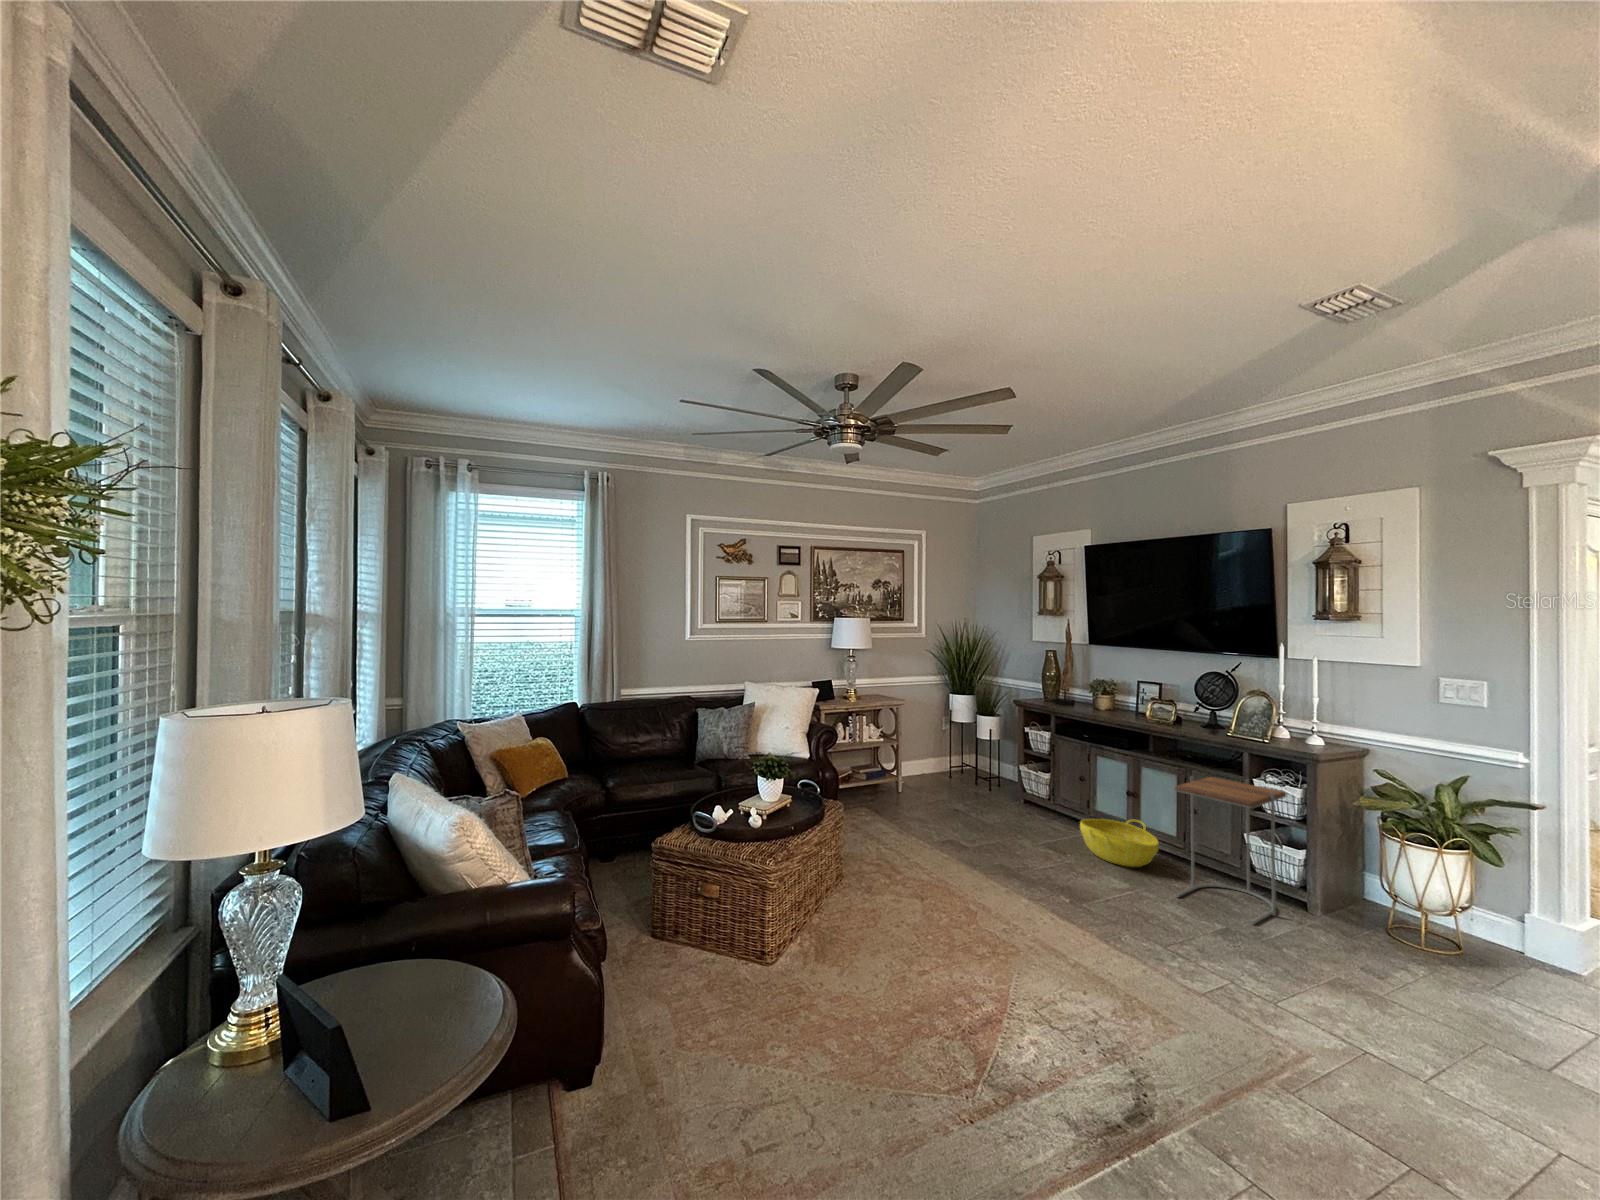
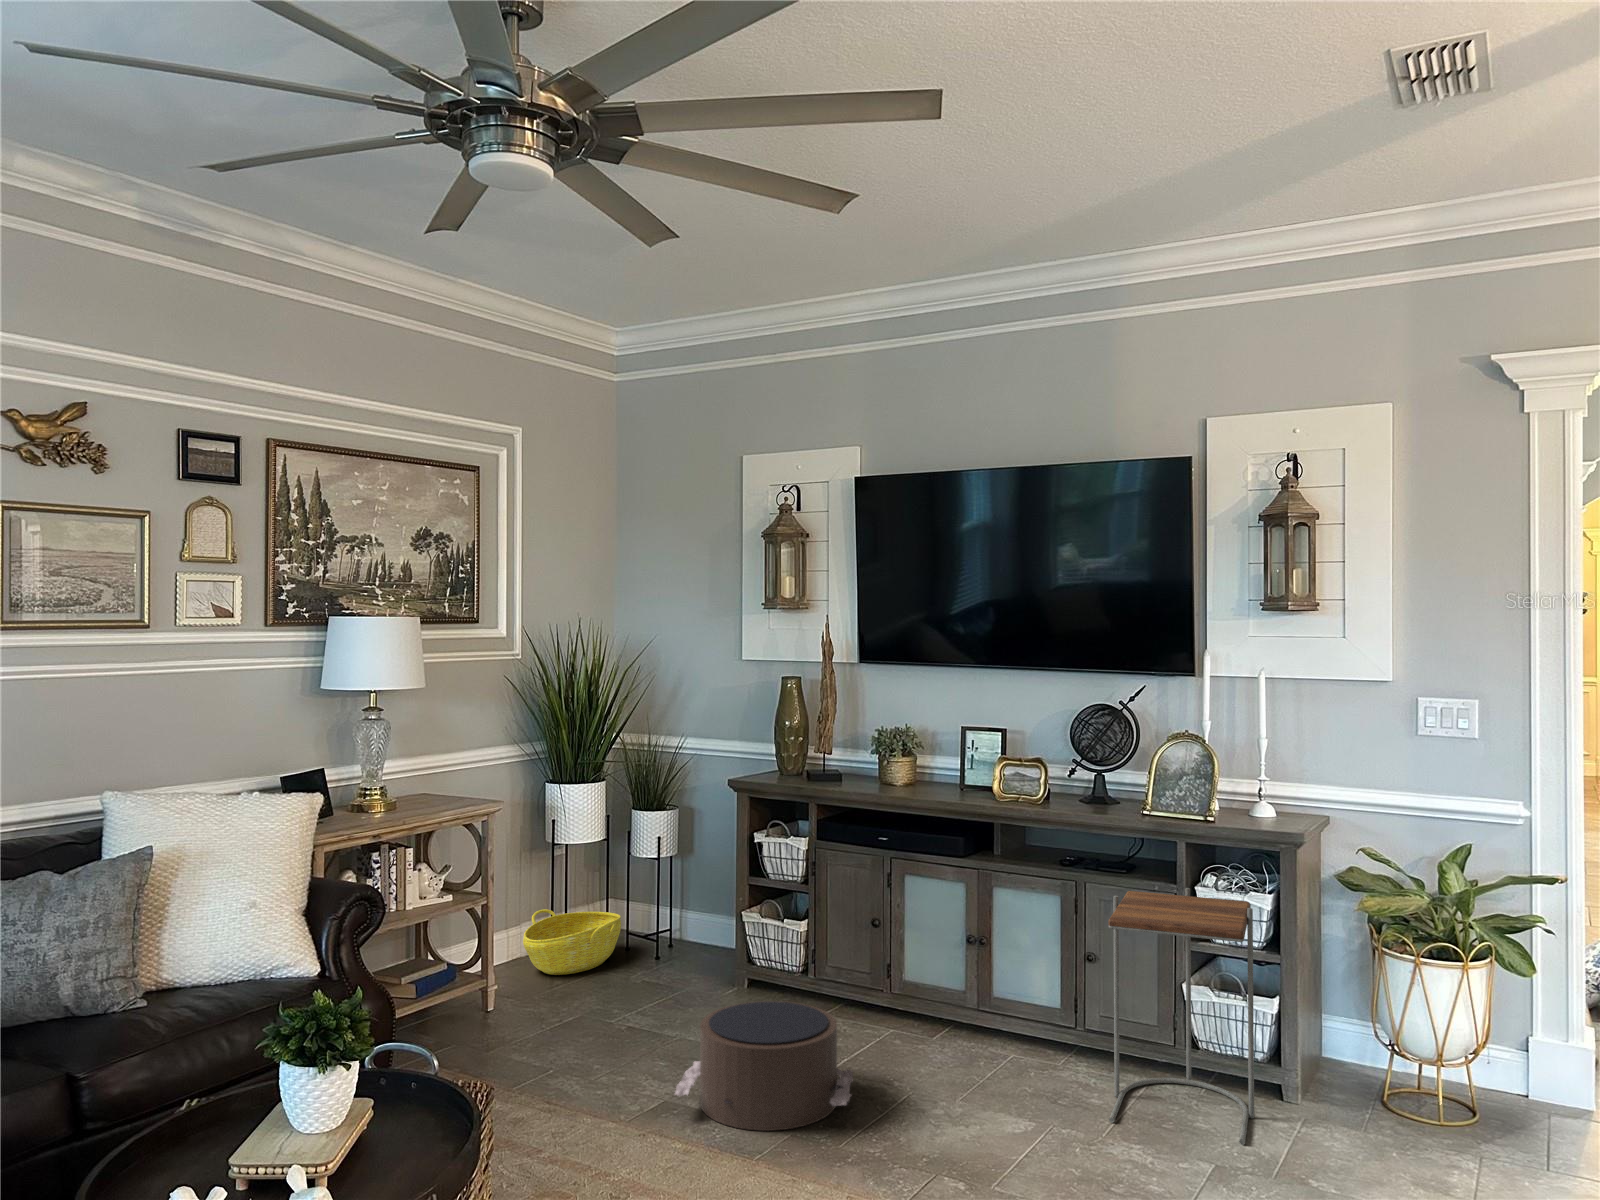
pouf: none [949,803,1041,862] -> present [675,1001,853,1131]
basket: present [1080,819,1159,867] -> present [523,909,621,975]

